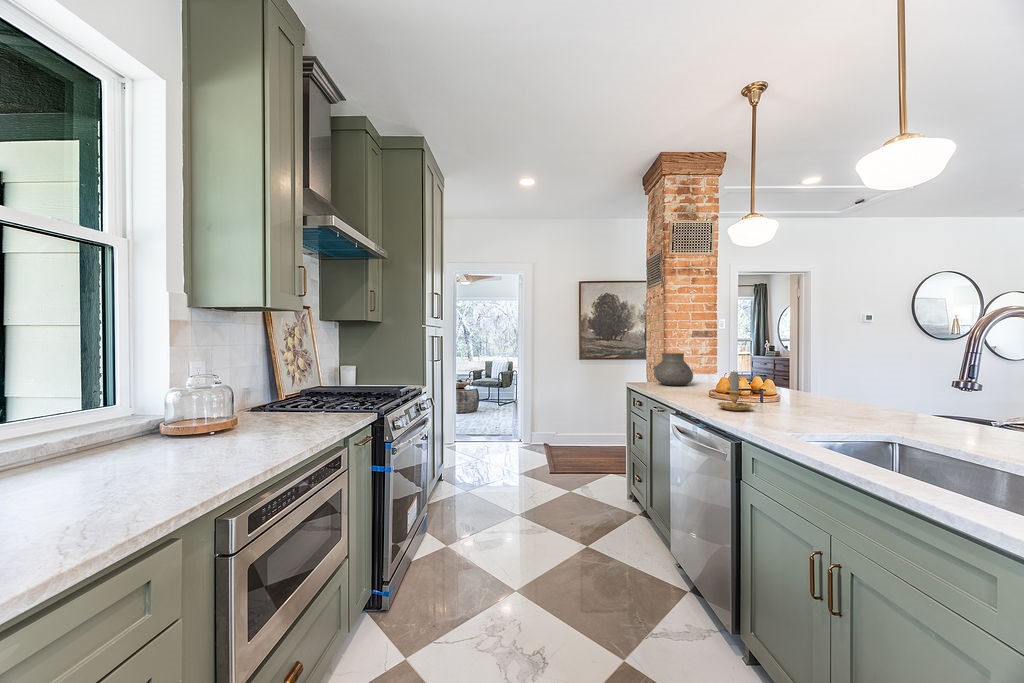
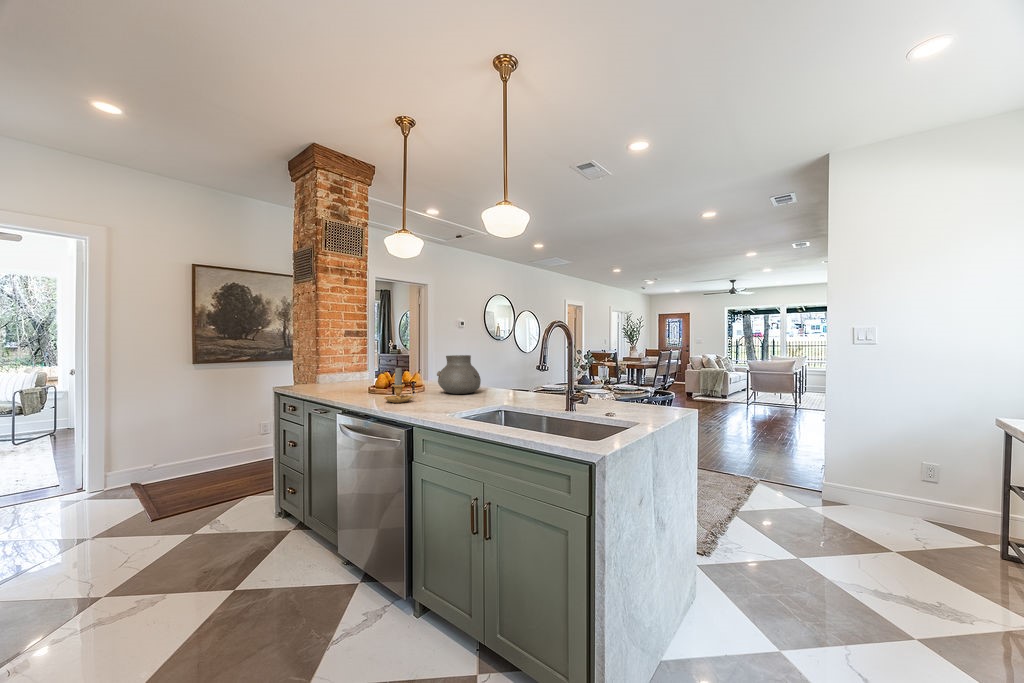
vase: present [653,353,693,386] -> present [437,355,481,394]

